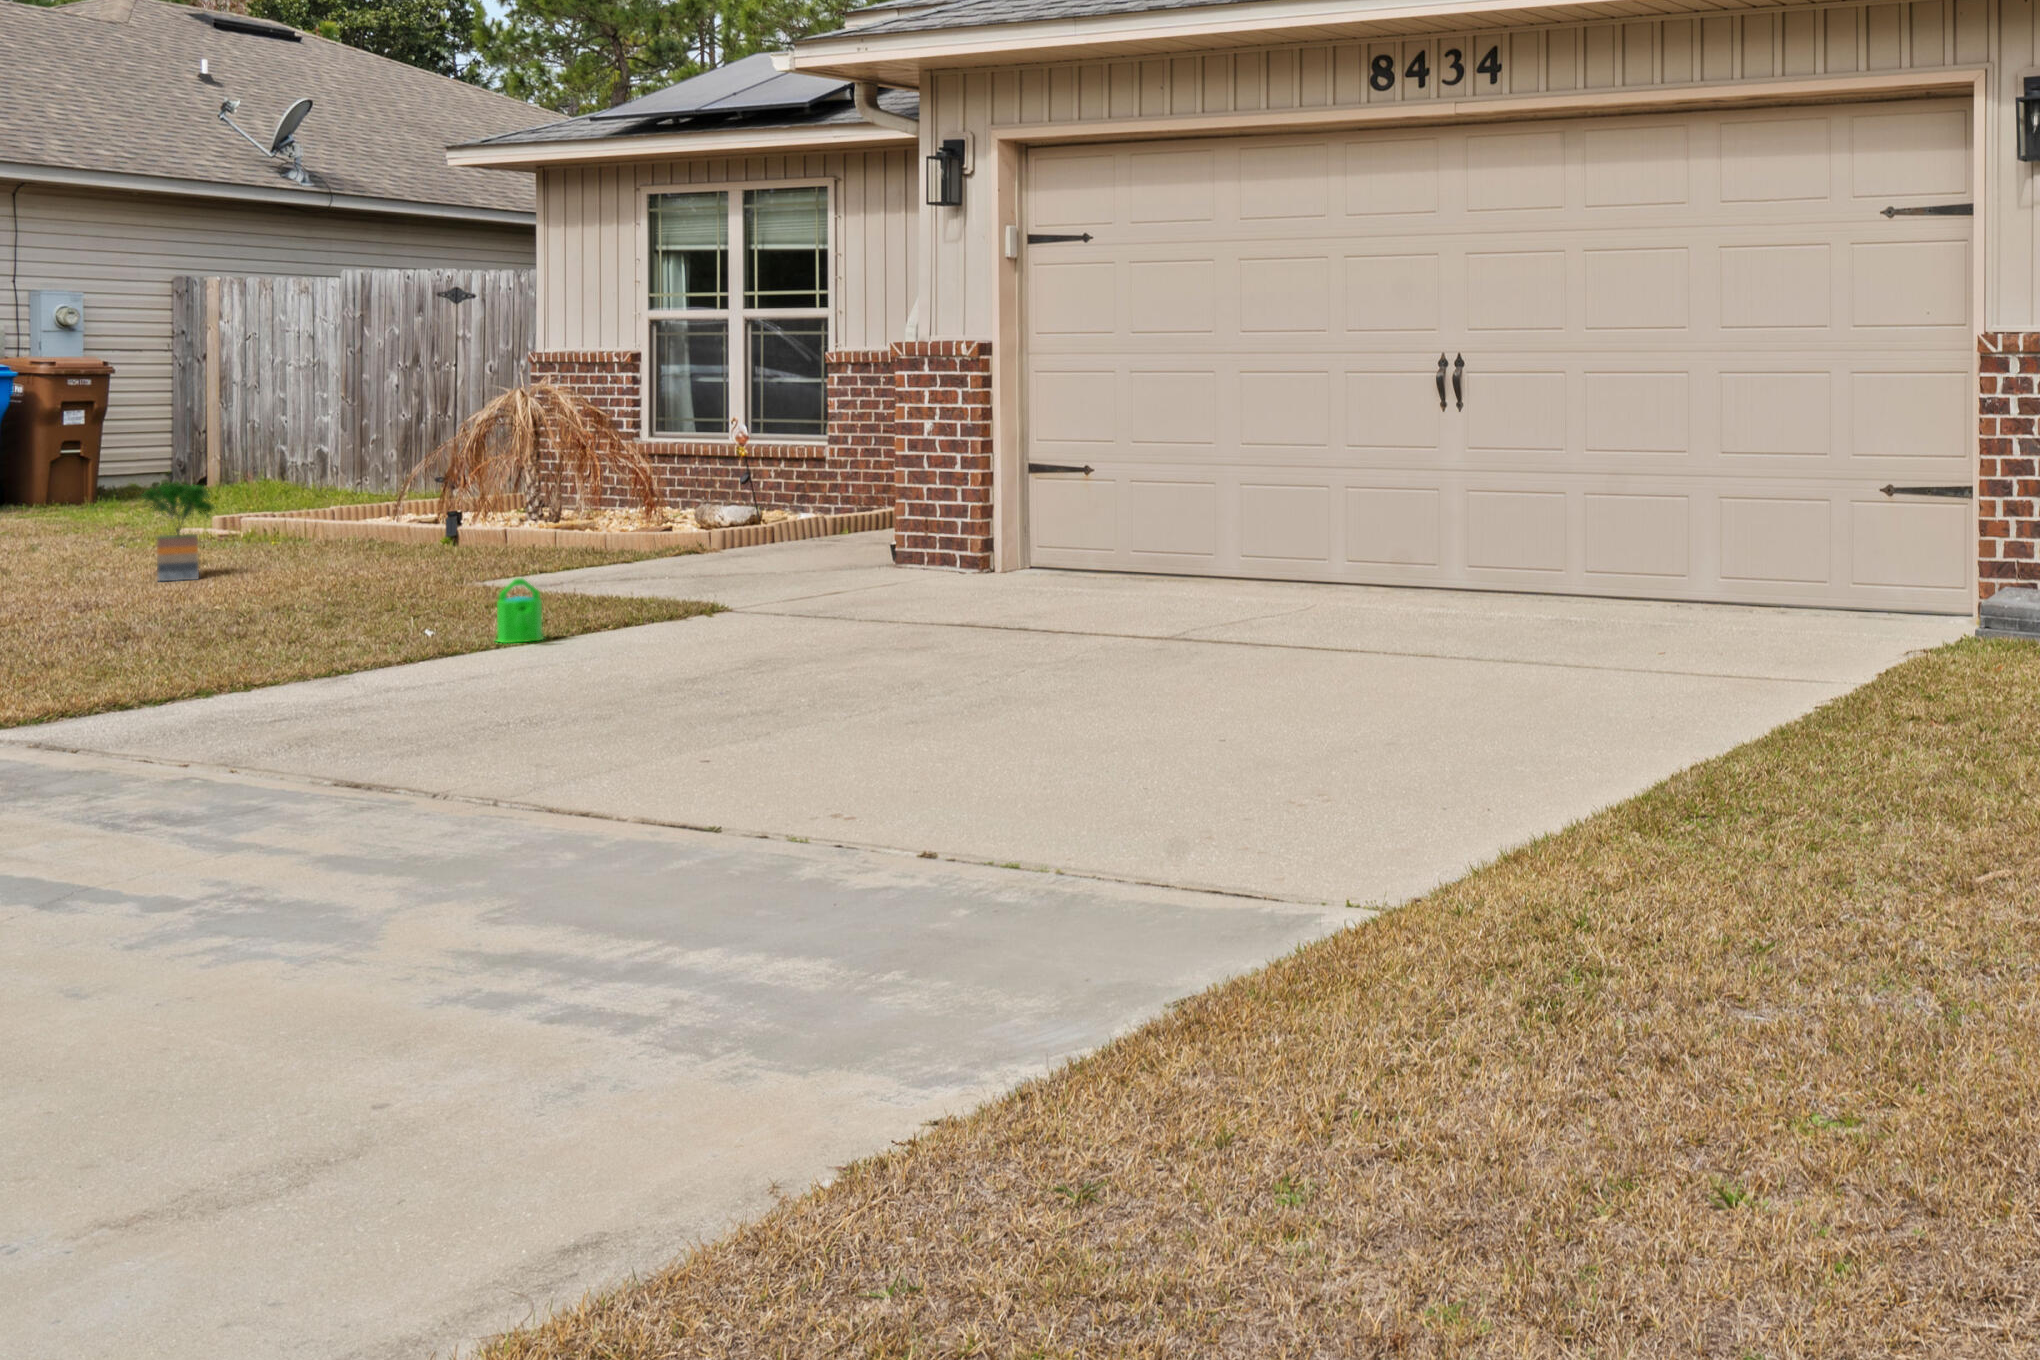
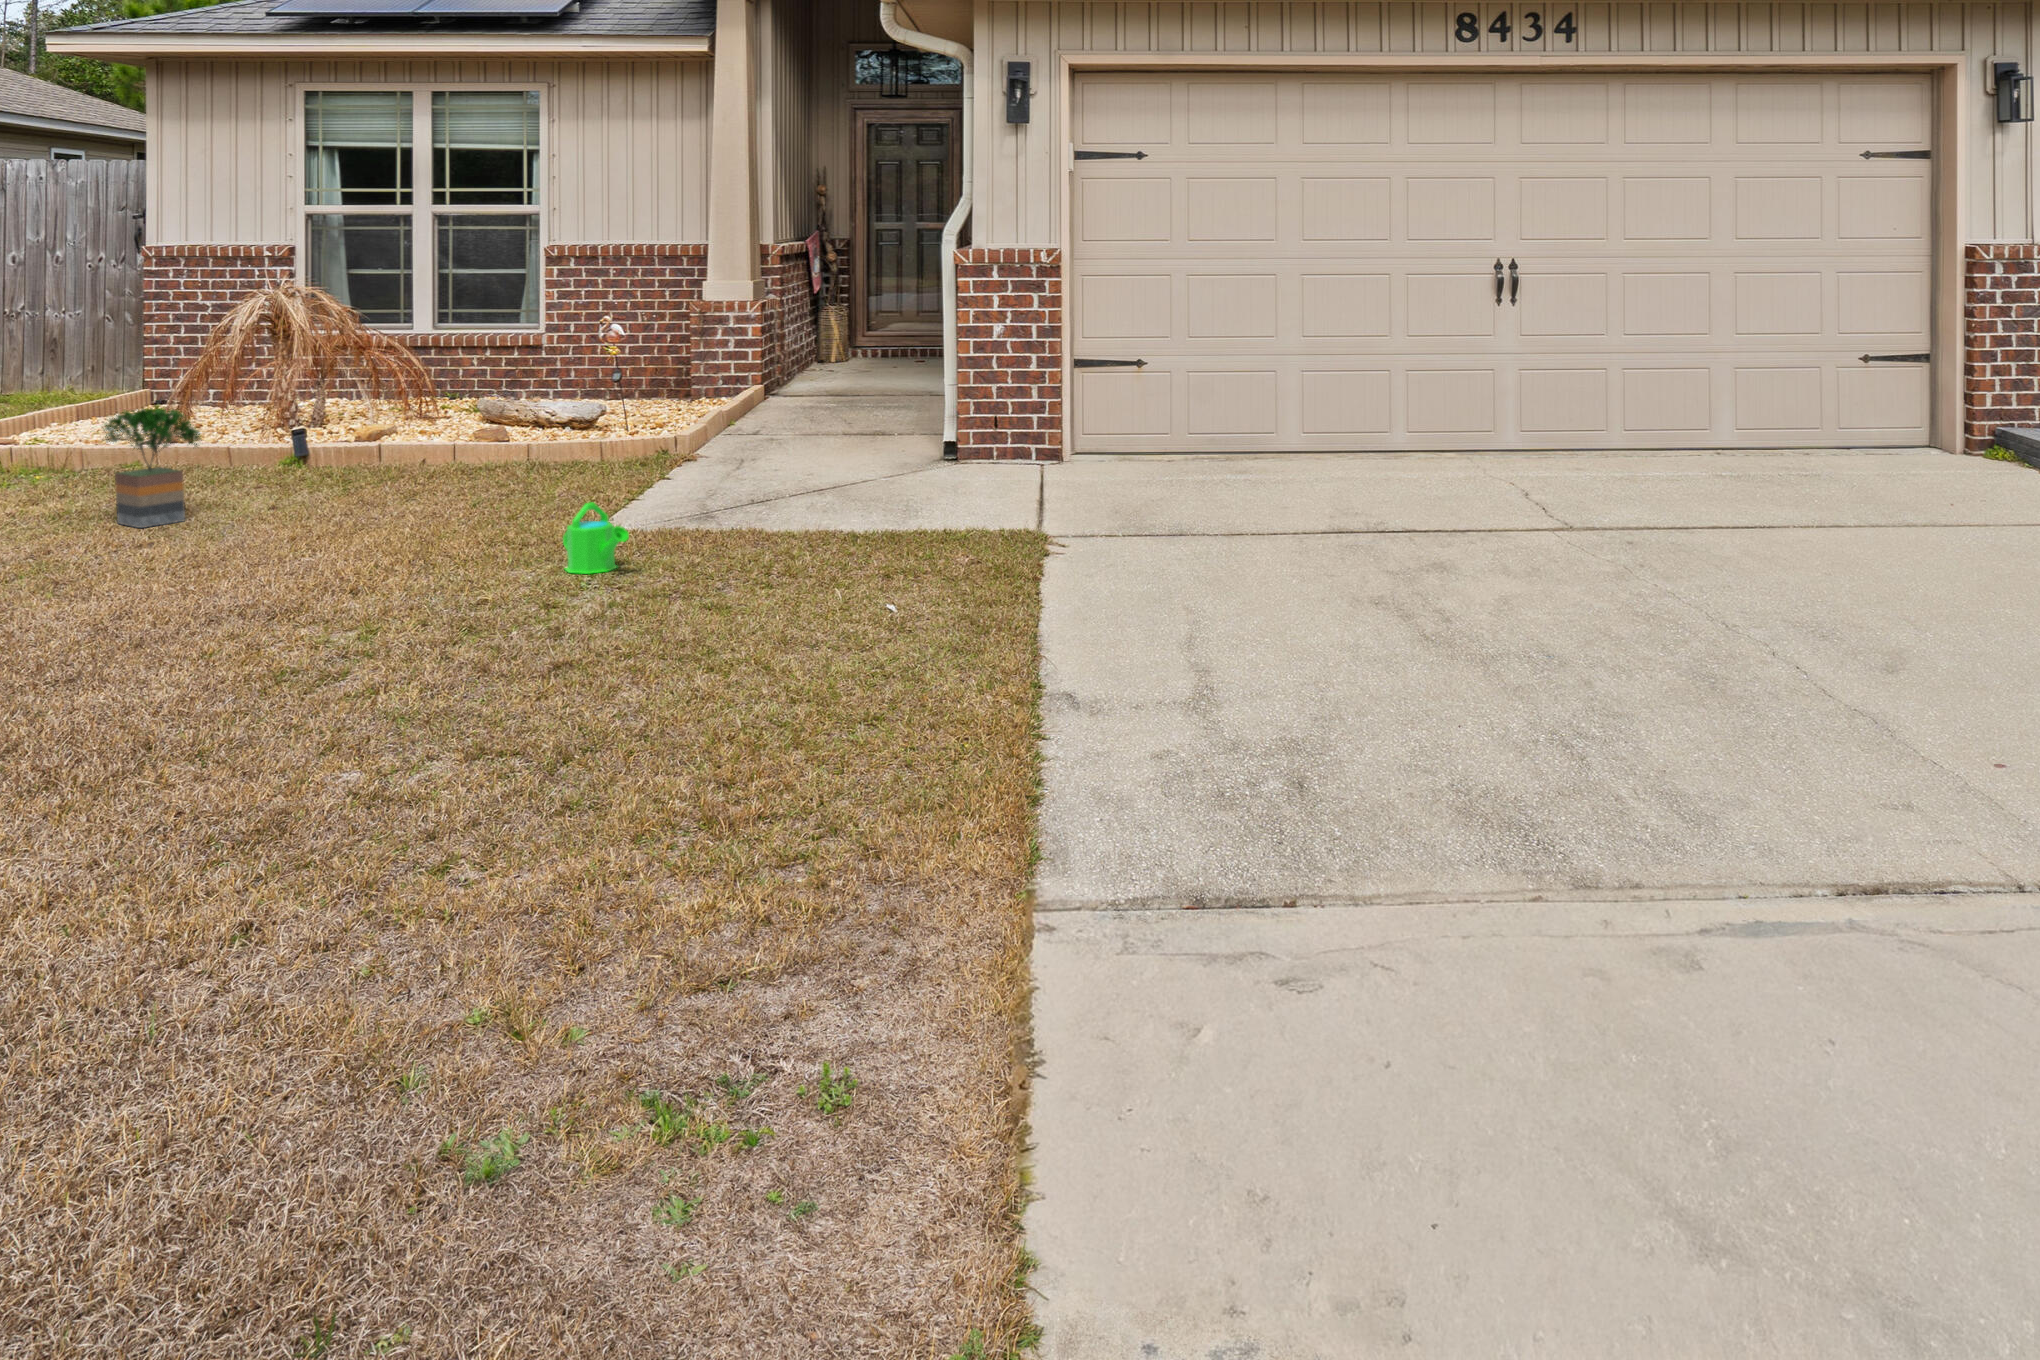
watering can: present [497,578,544,643] -> present [563,502,629,574]

